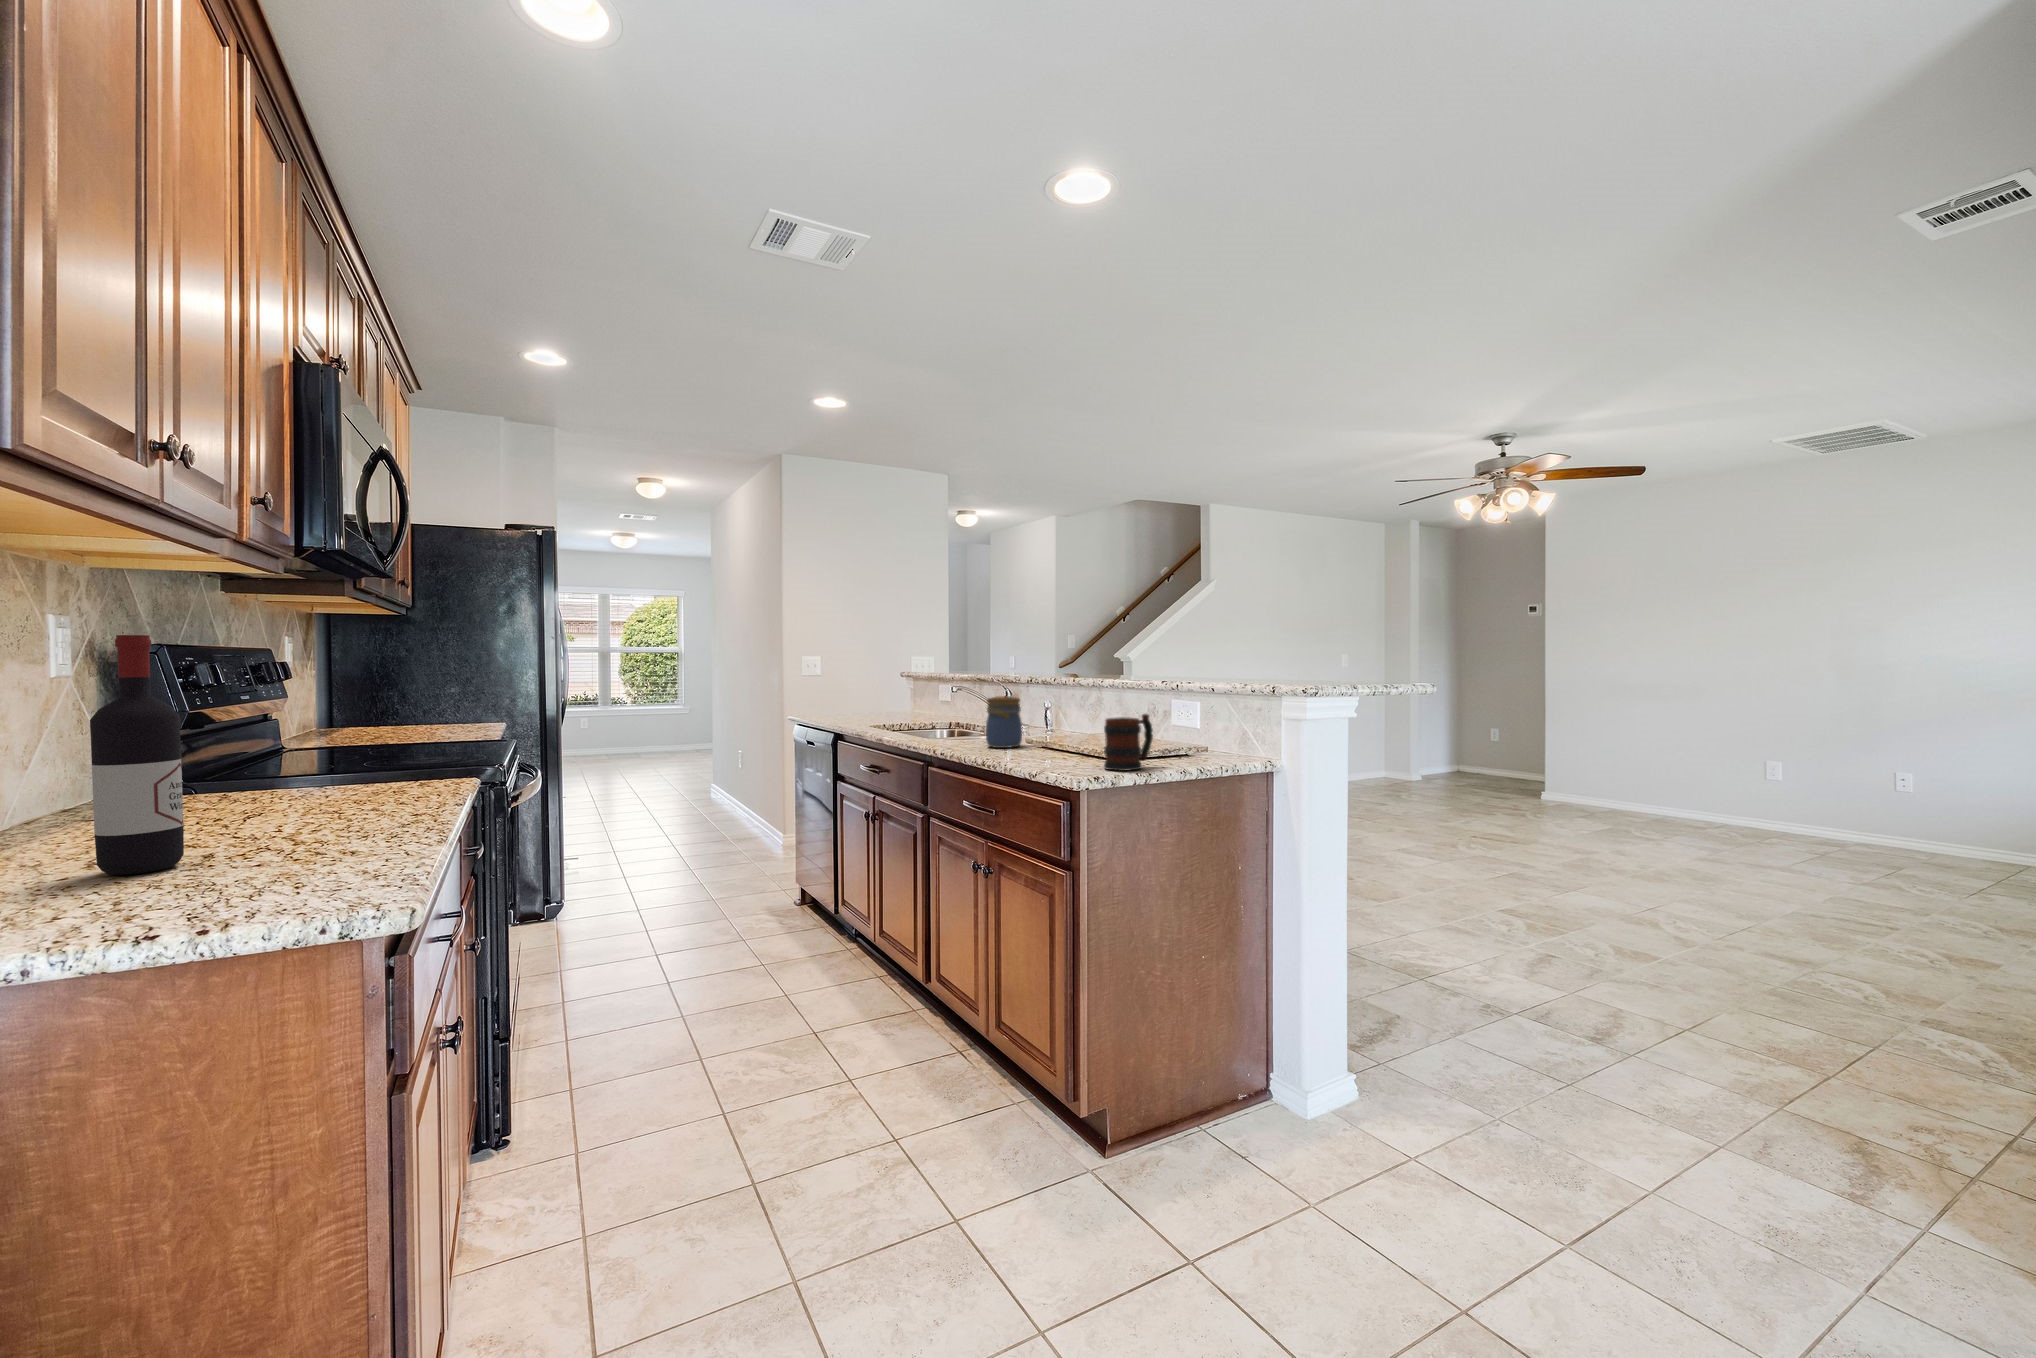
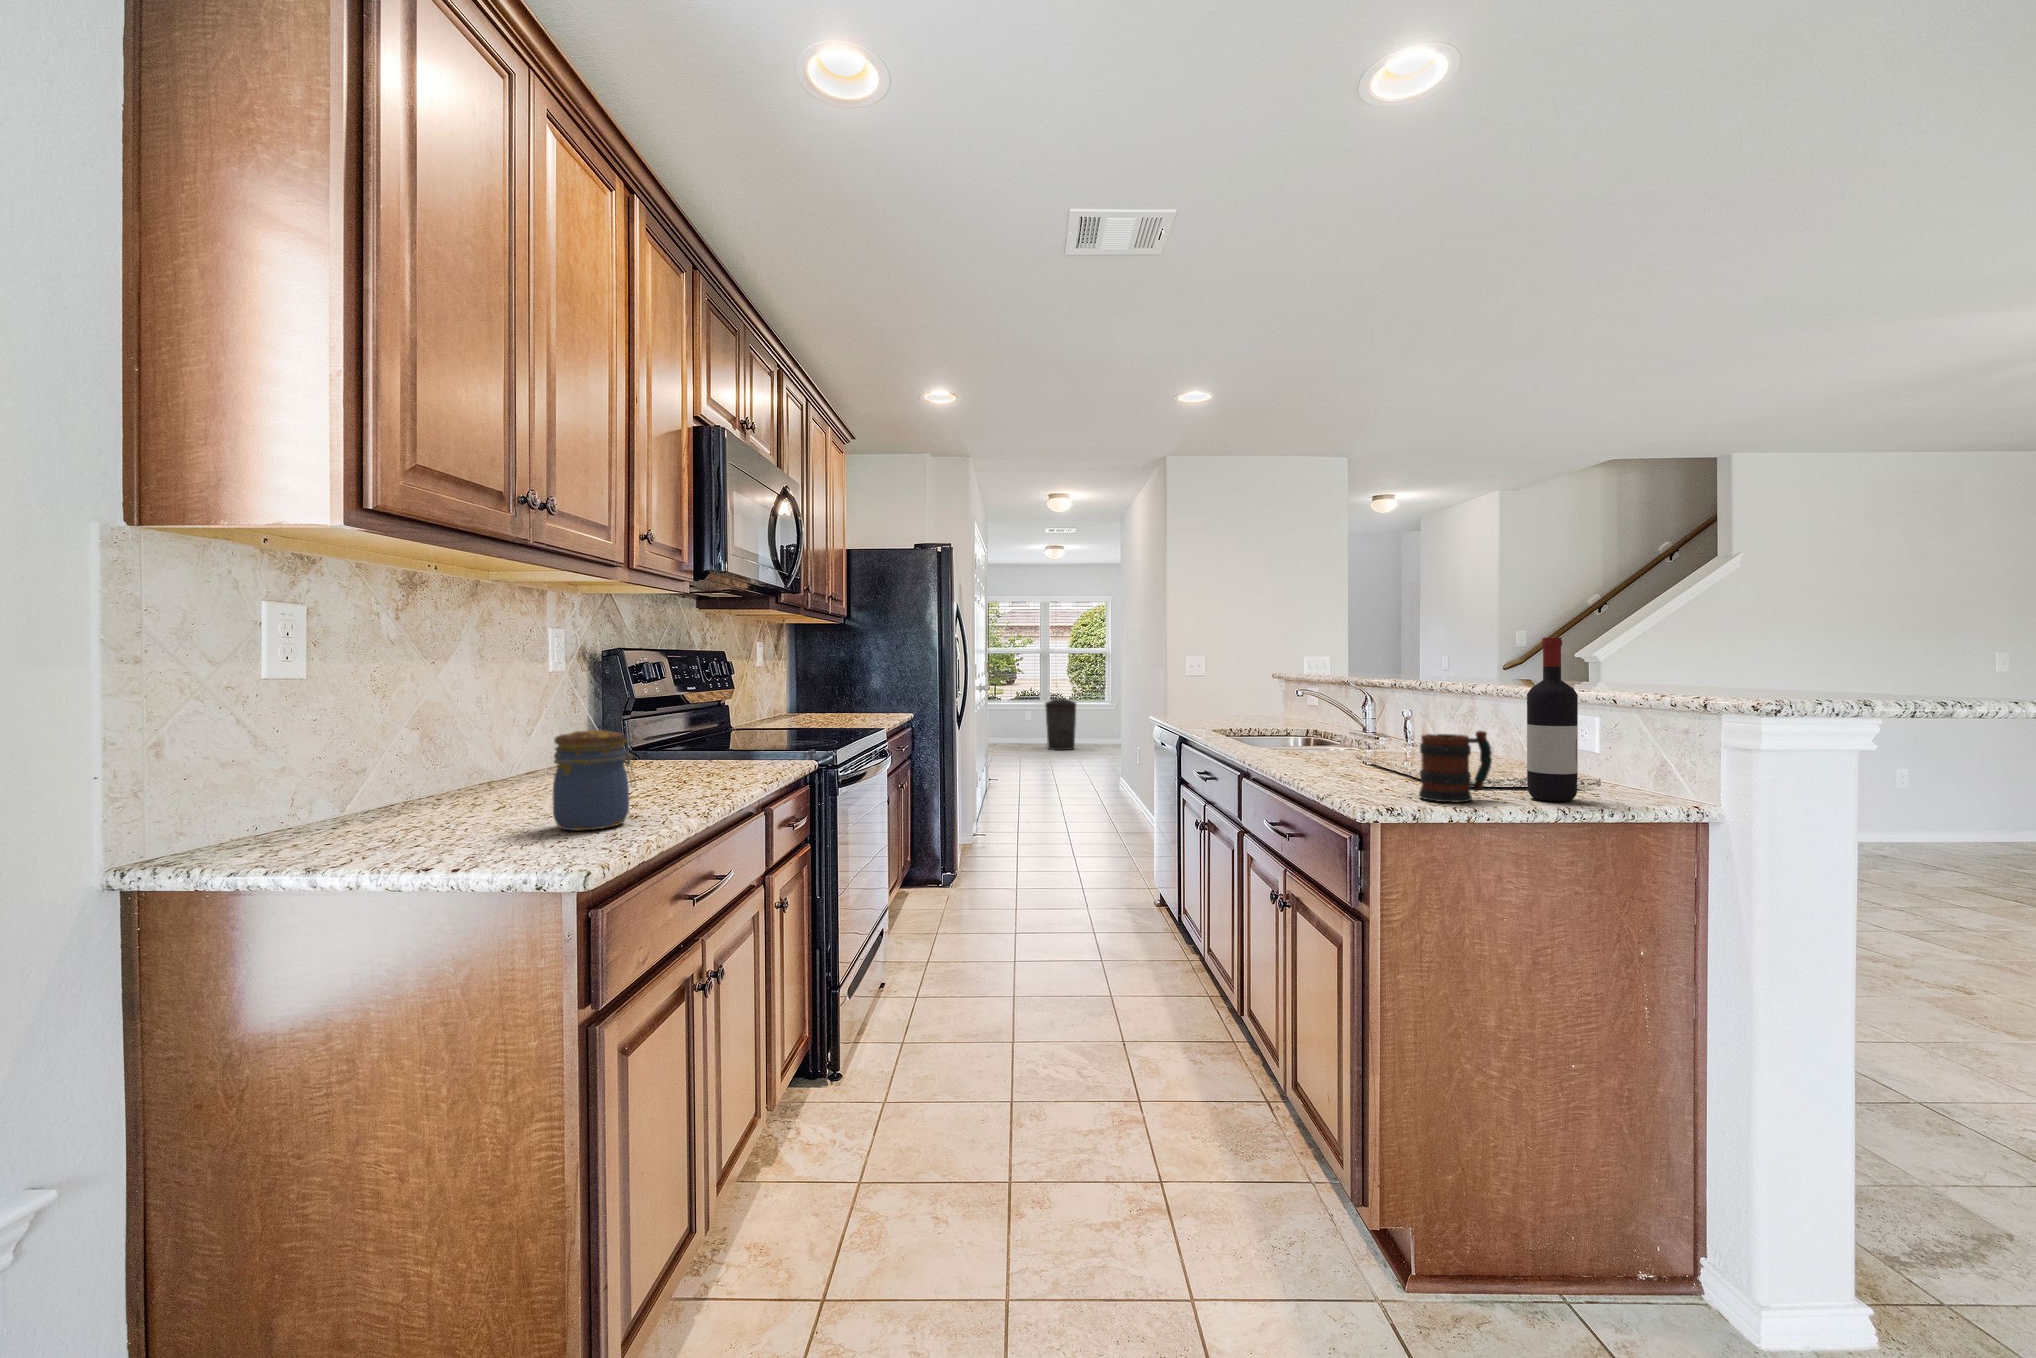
wine bottle: present [90,635,184,875] -> present [1527,638,1578,801]
jar: present [986,696,1022,748] -> present [552,730,635,830]
trash can: none [610,699,648,759] -> present [1045,699,1076,750]

